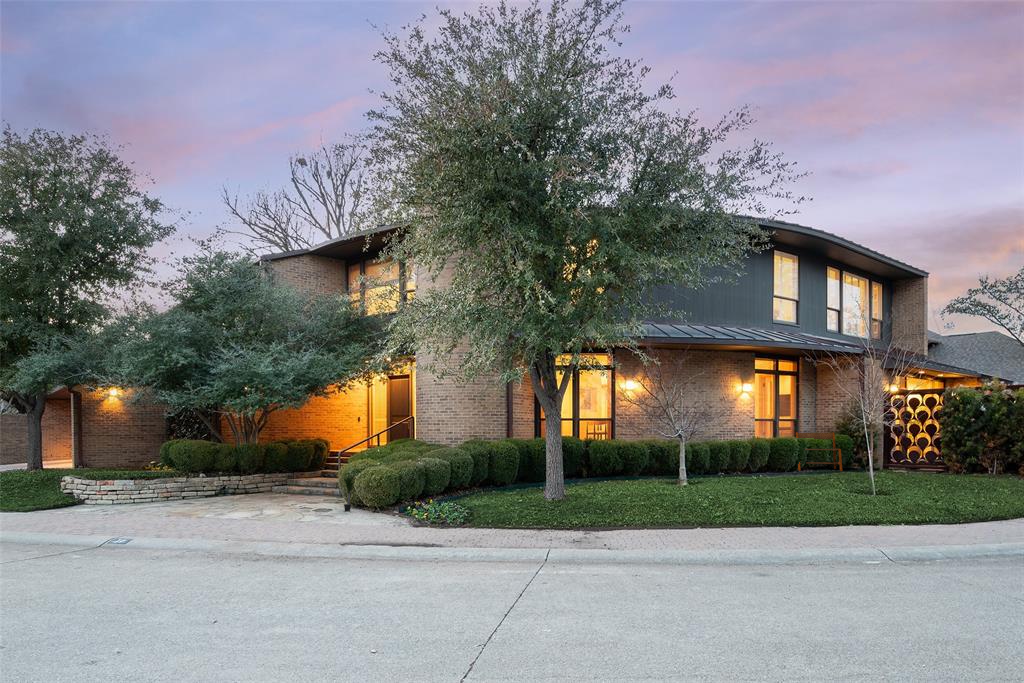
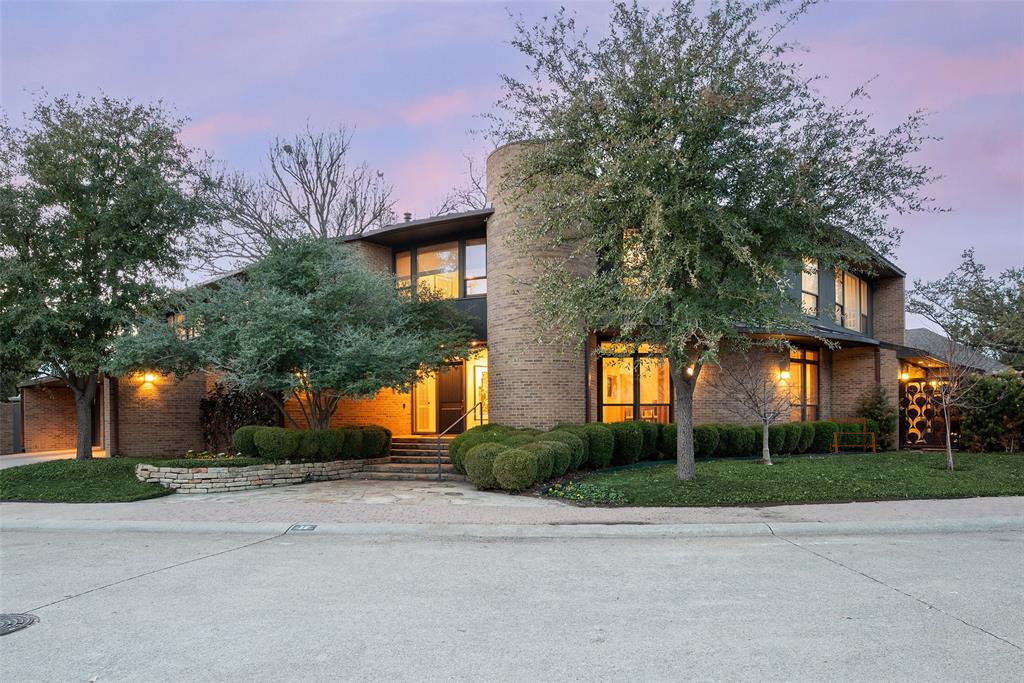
potted plant: present [343,475,355,511] -> none [474,453,501,495]

